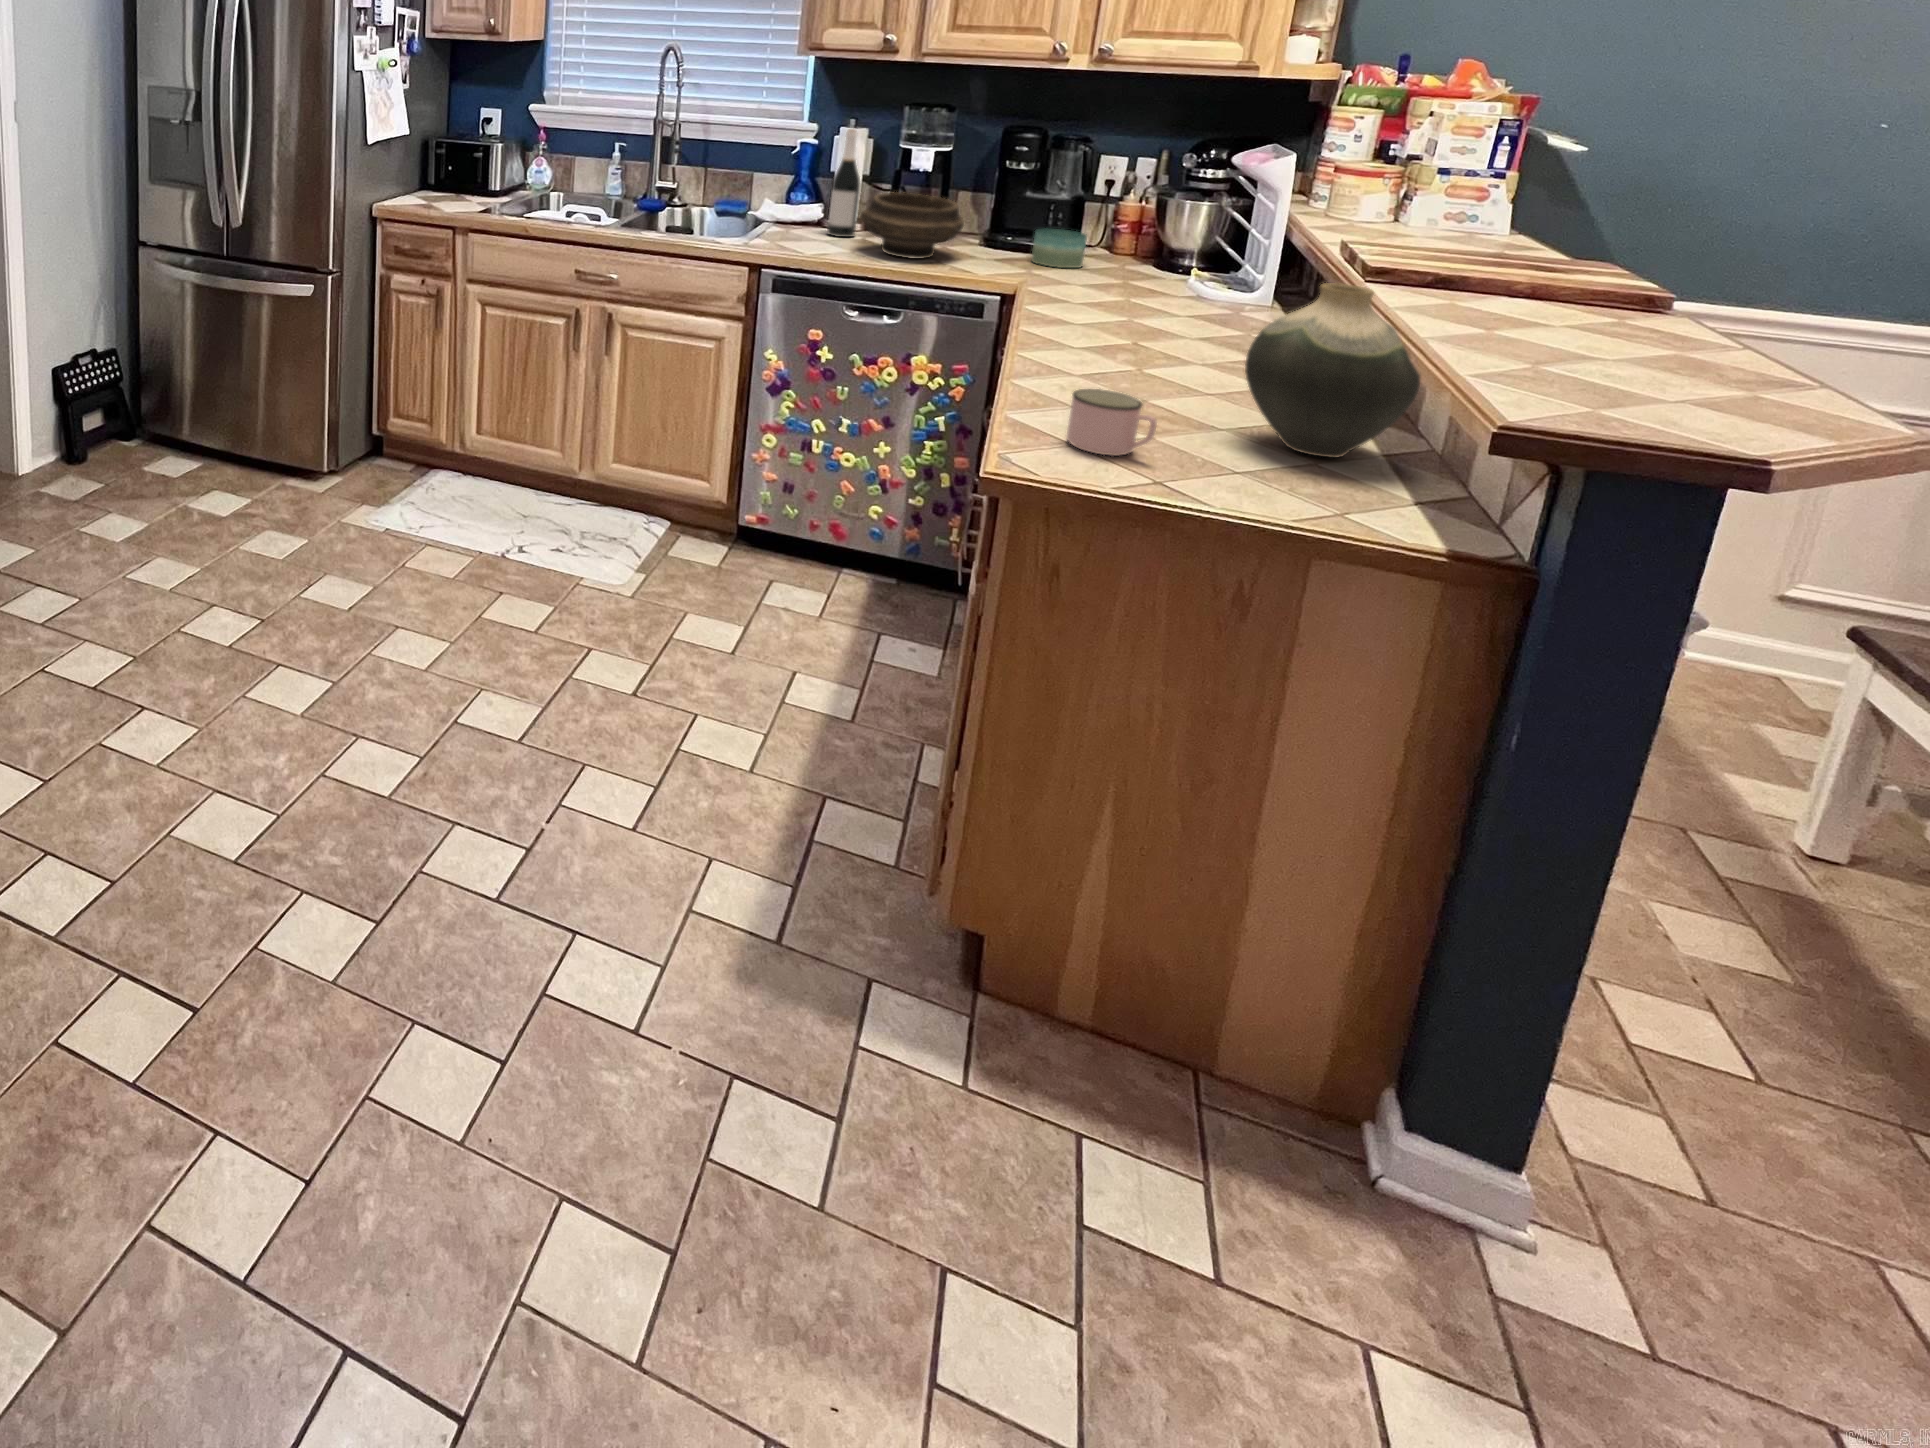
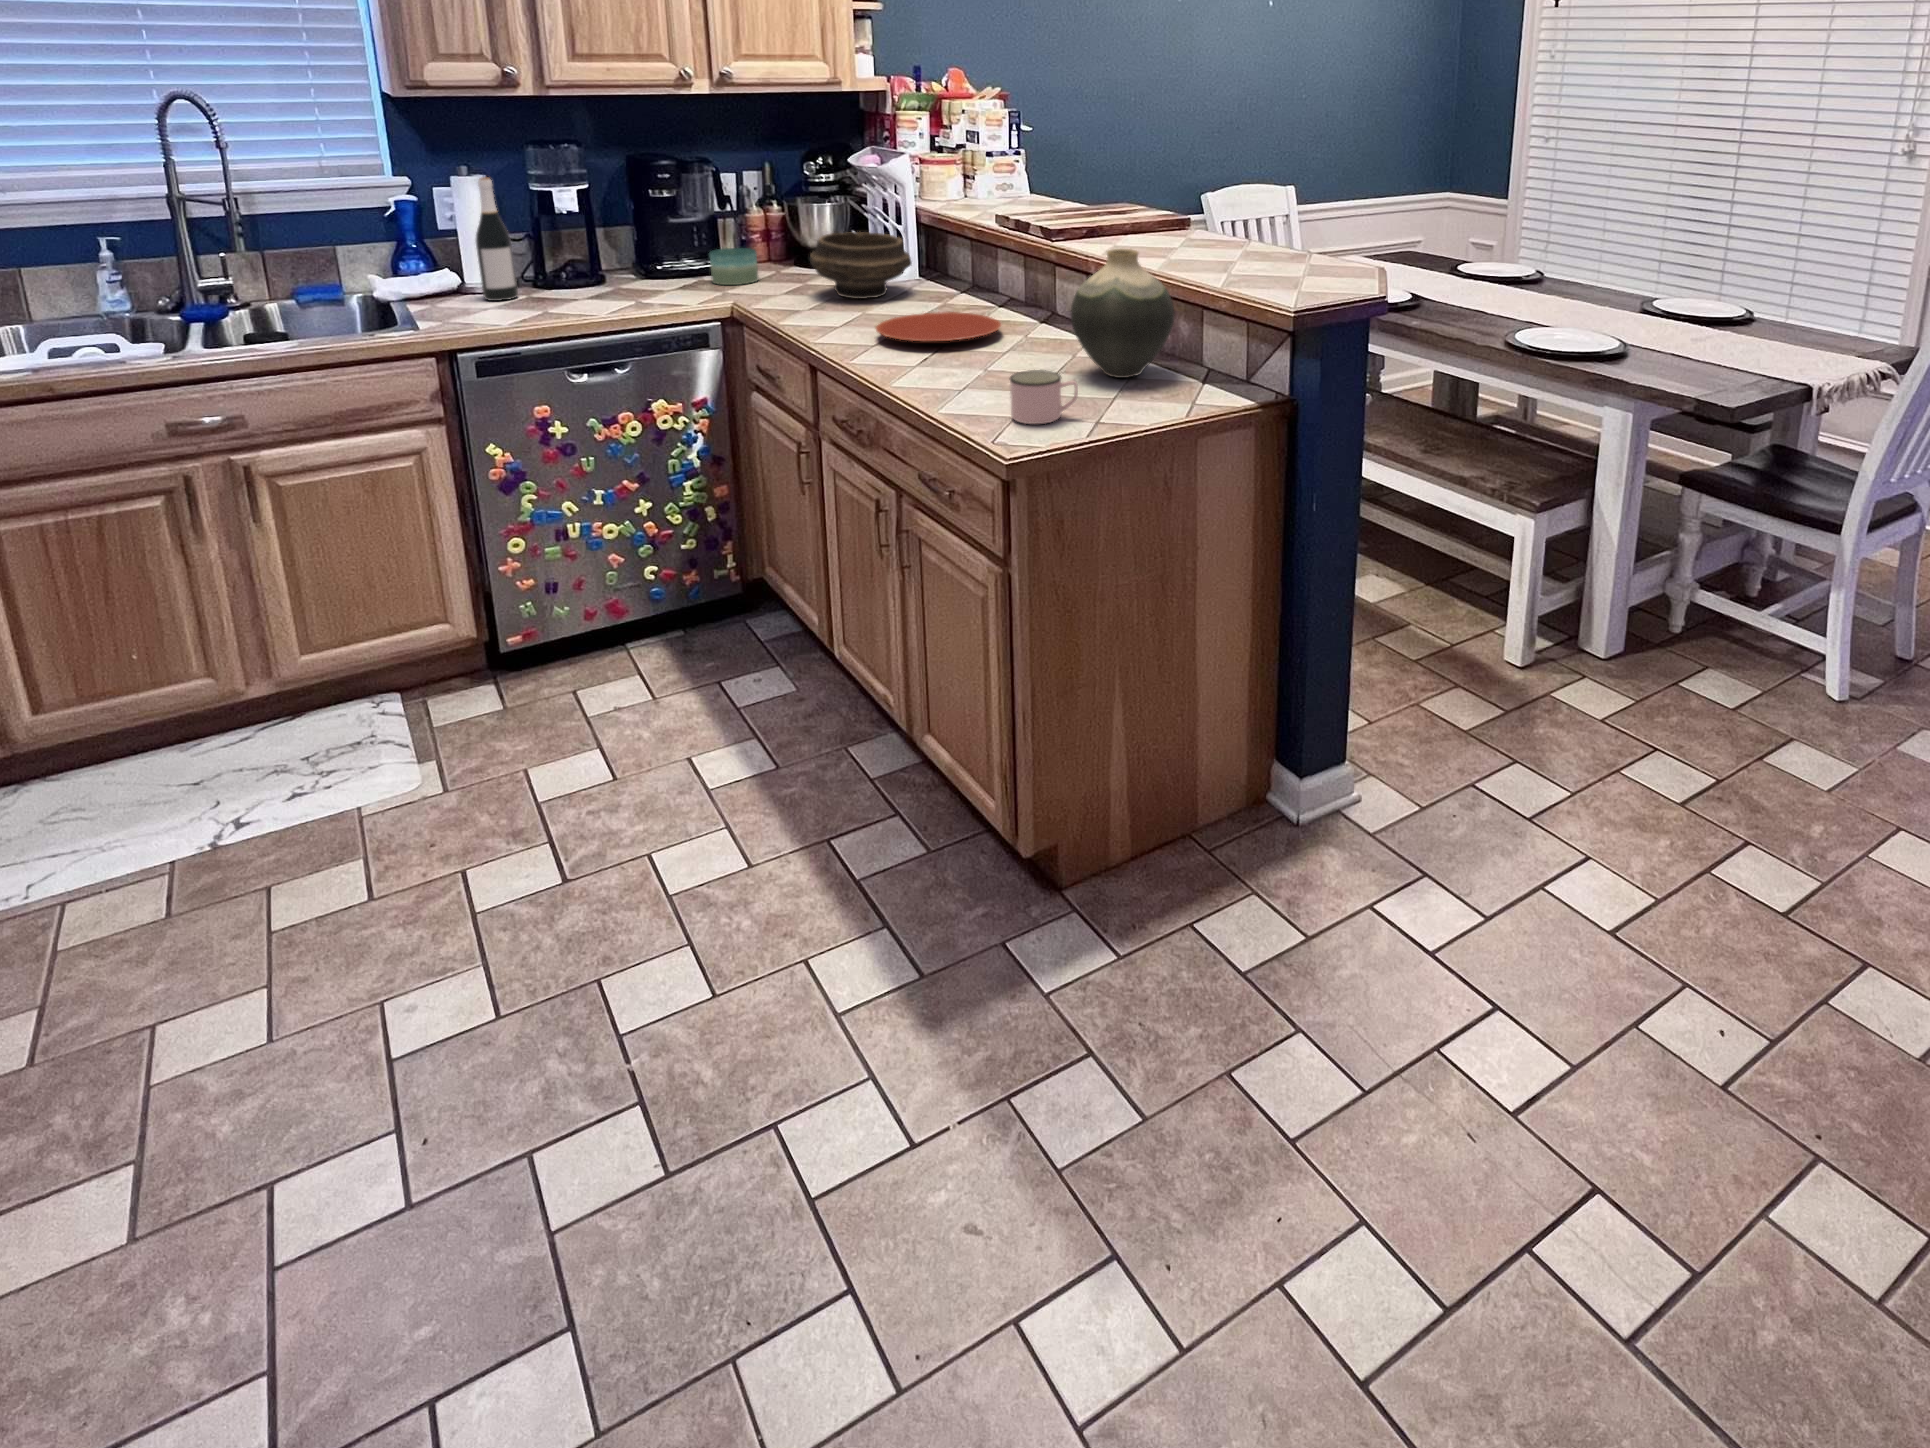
bowl: present [860,192,964,259] -> present [810,232,912,299]
plate: none [1082,324,1253,365] -> present [876,312,1001,341]

